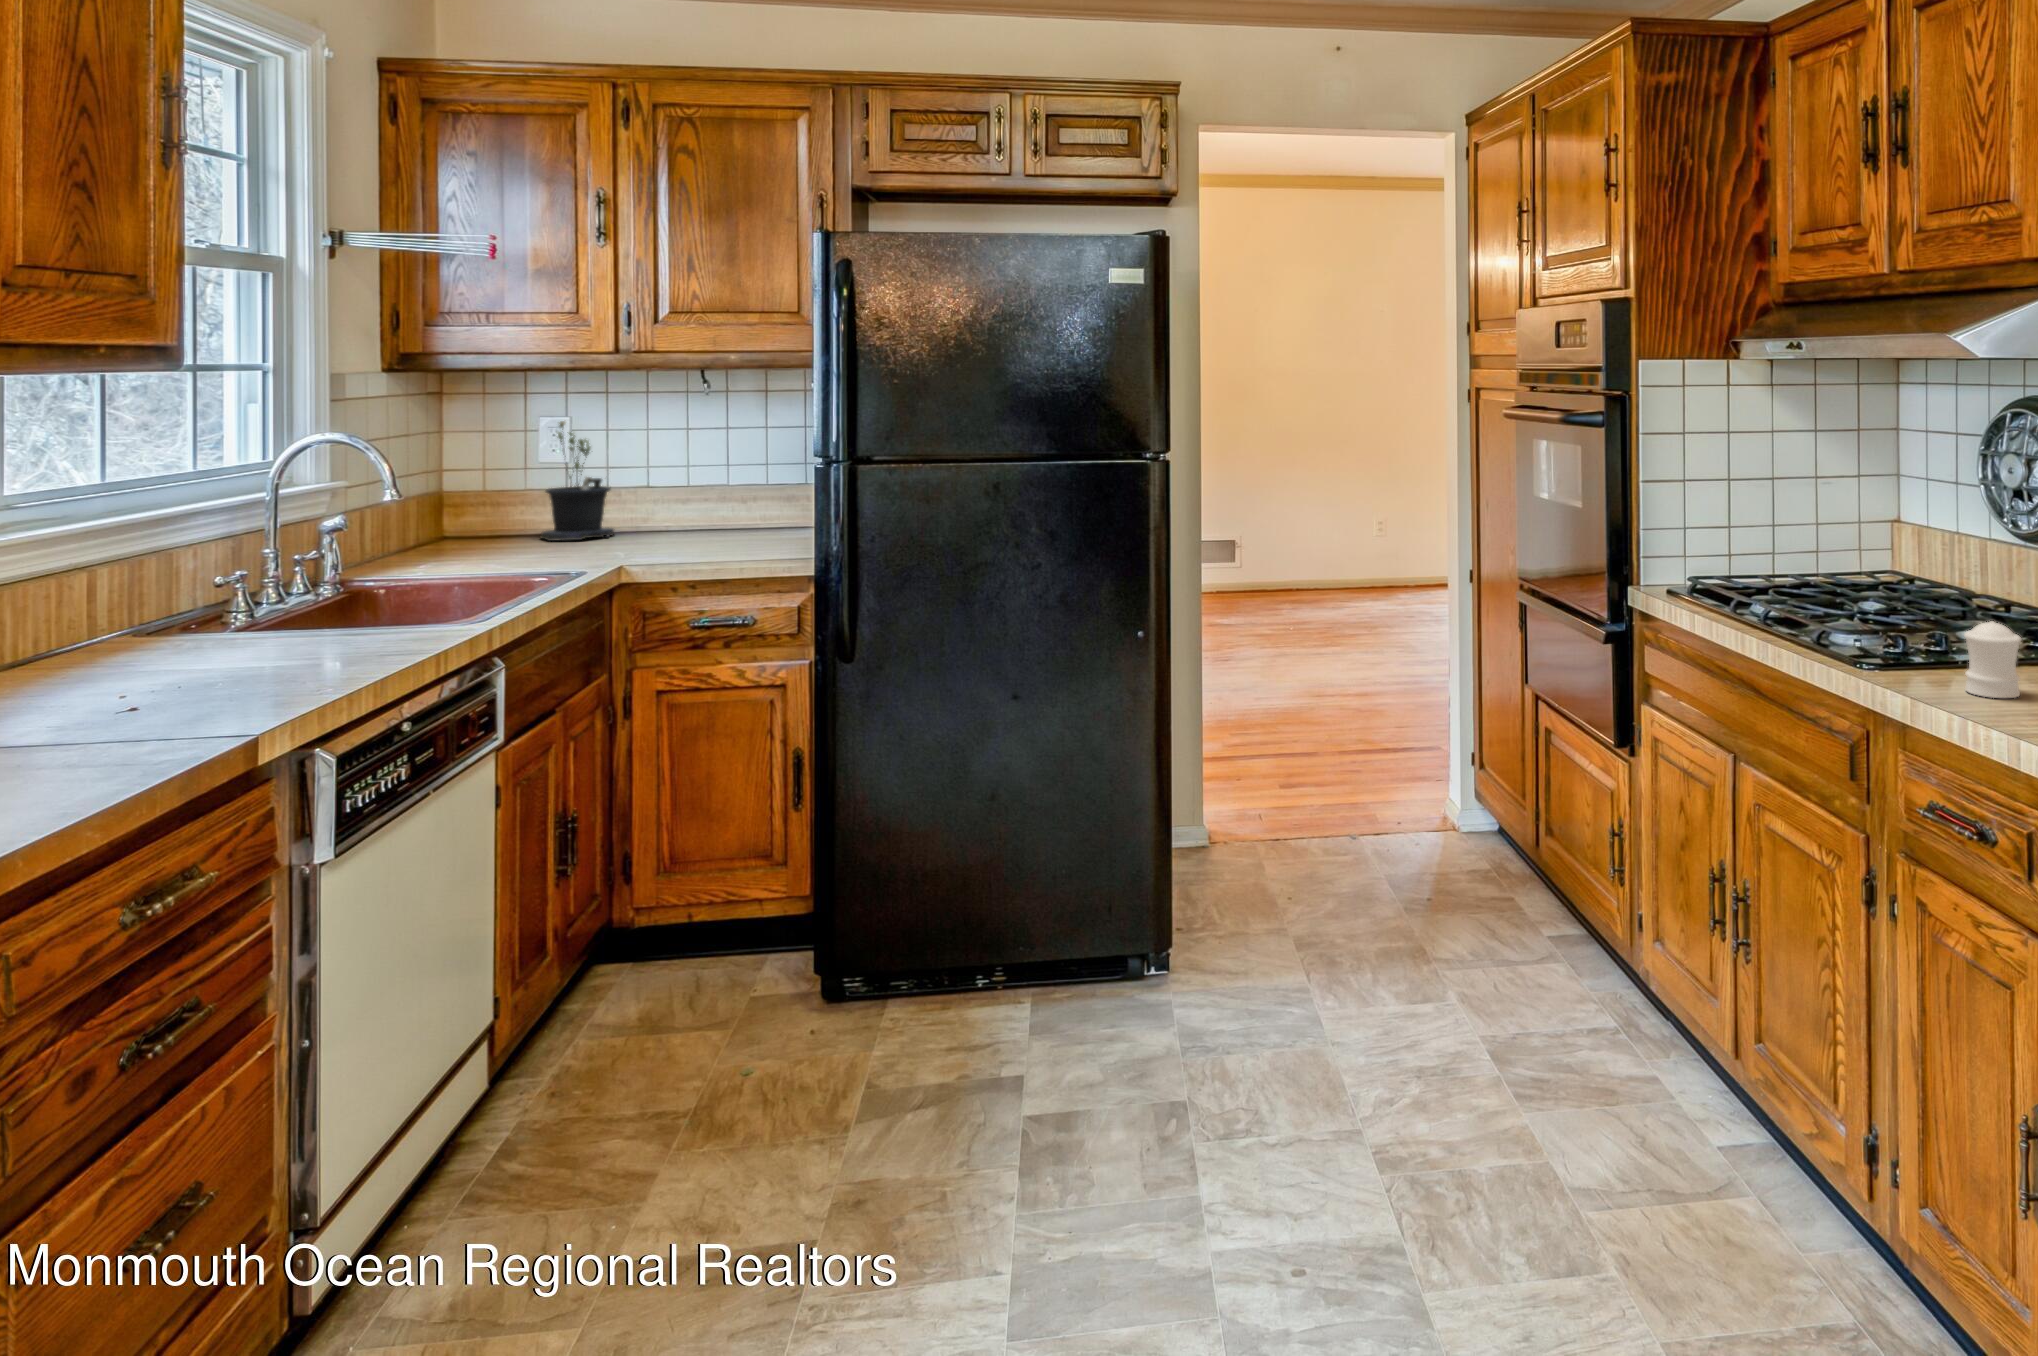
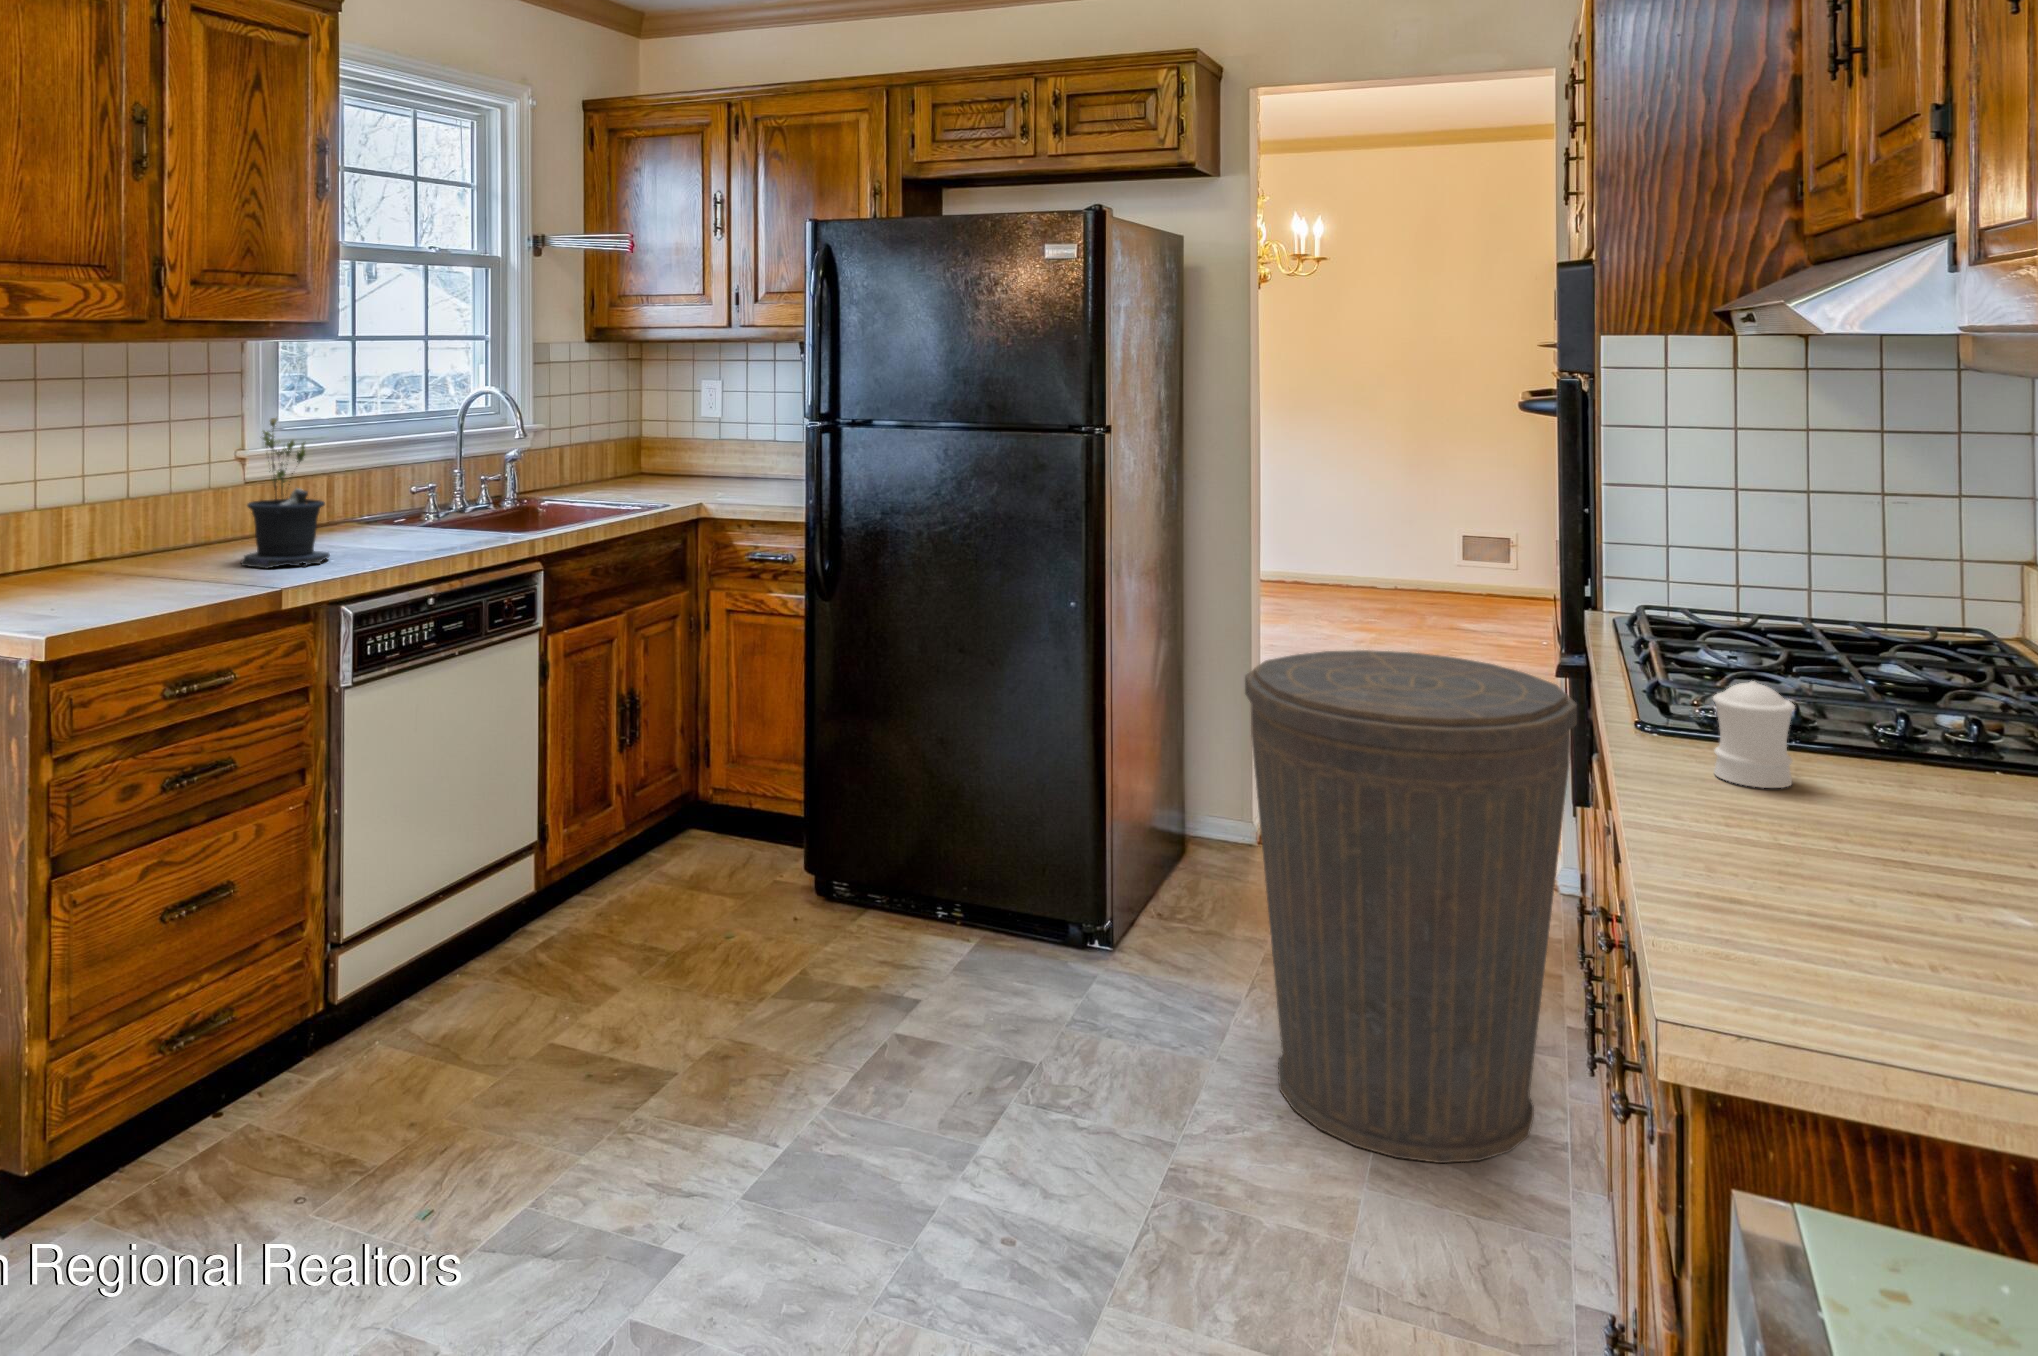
potted plant: present [541,421,614,541] -> present [241,418,330,568]
trash can: none [1351,638,1618,1079] -> present [1245,650,1577,1163]

